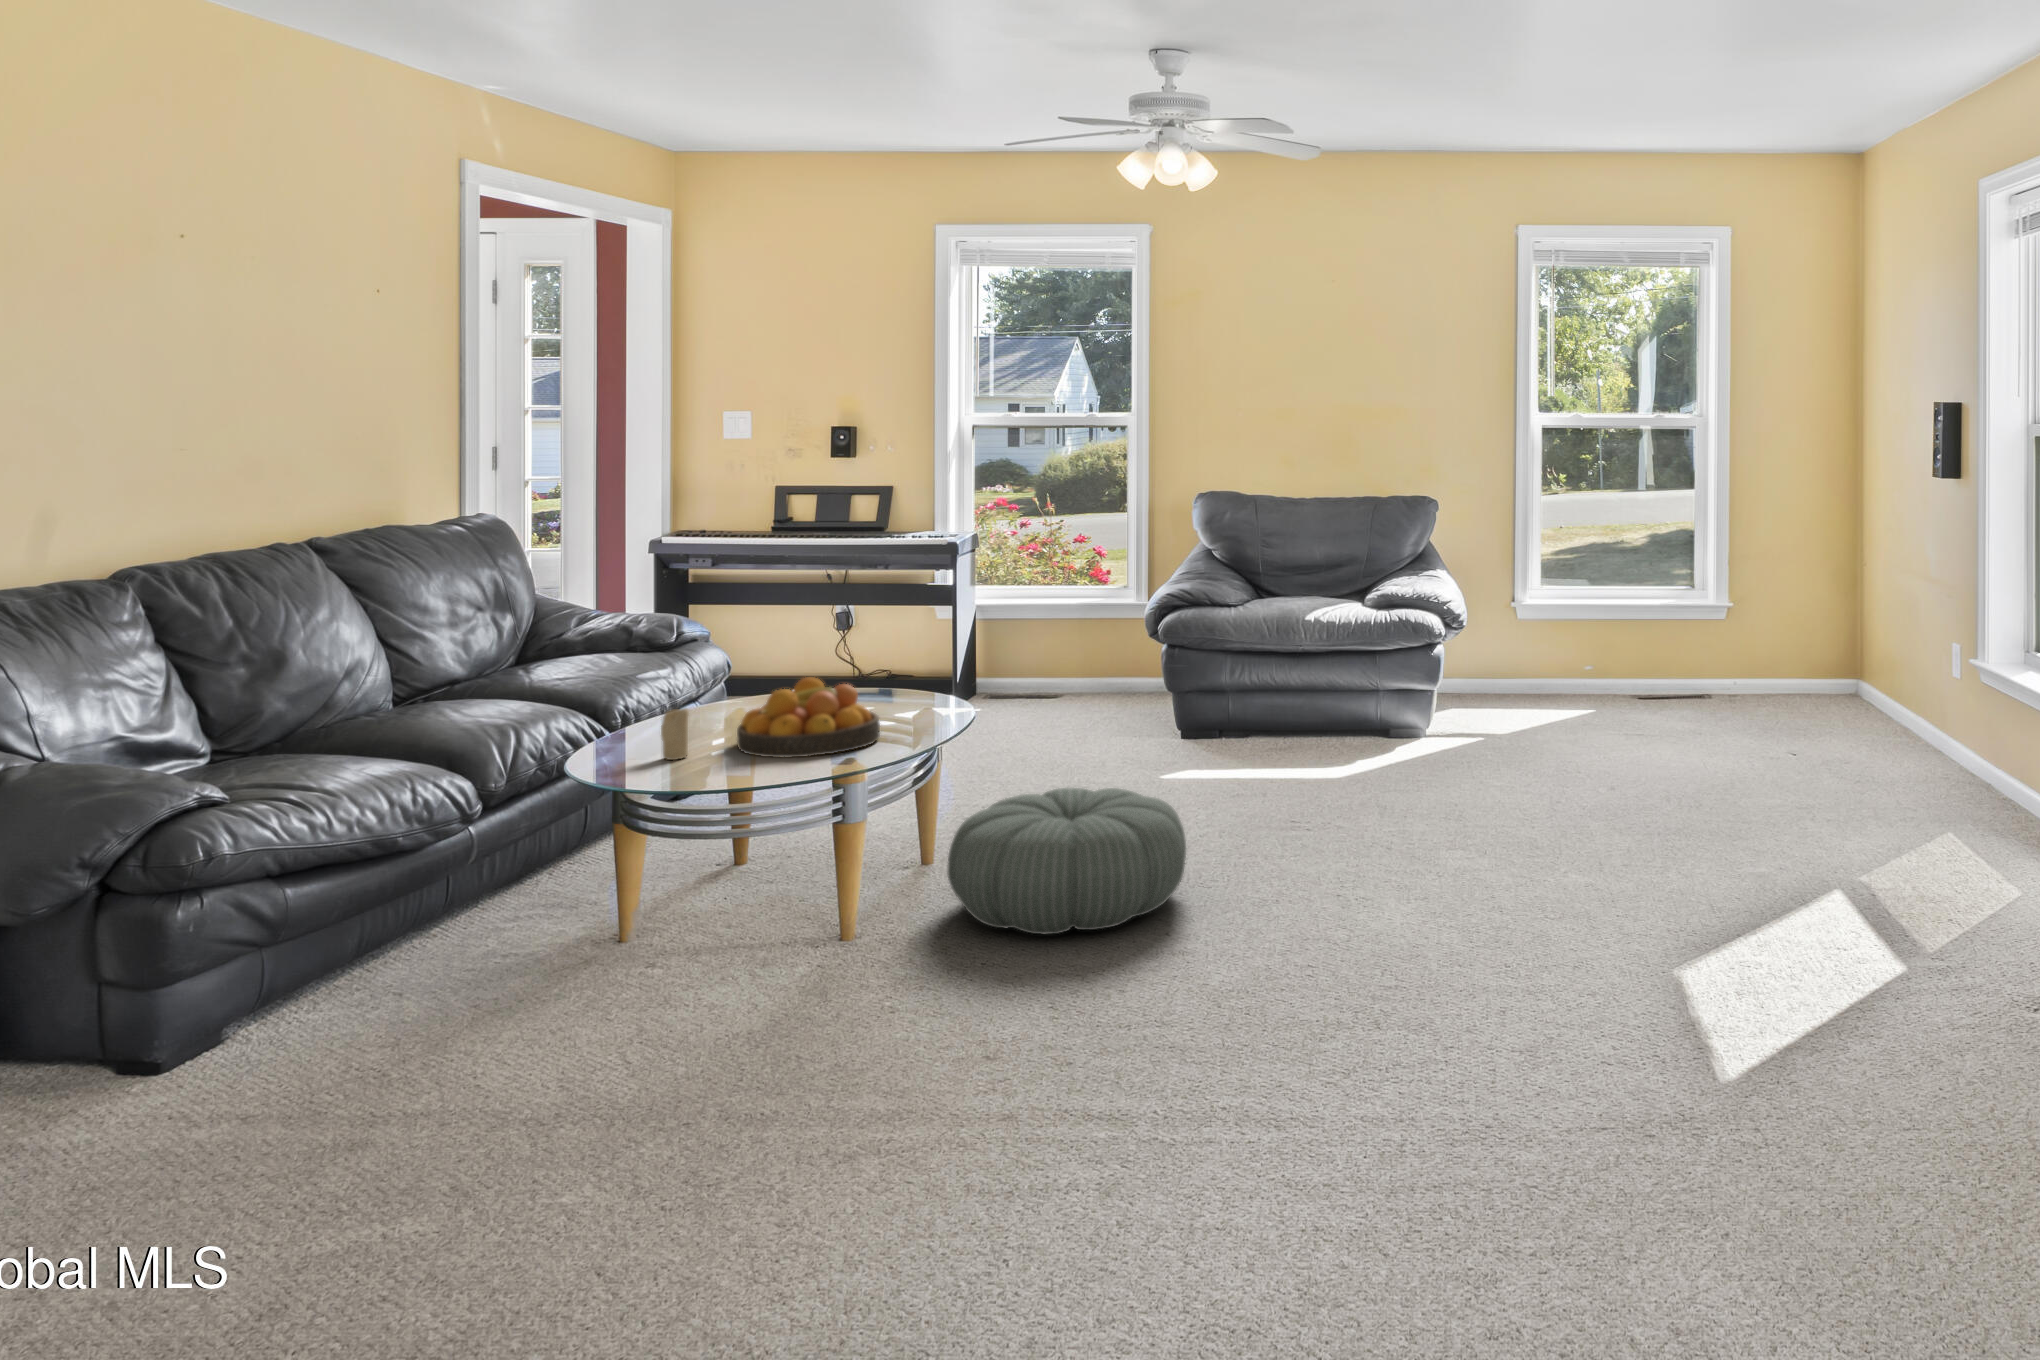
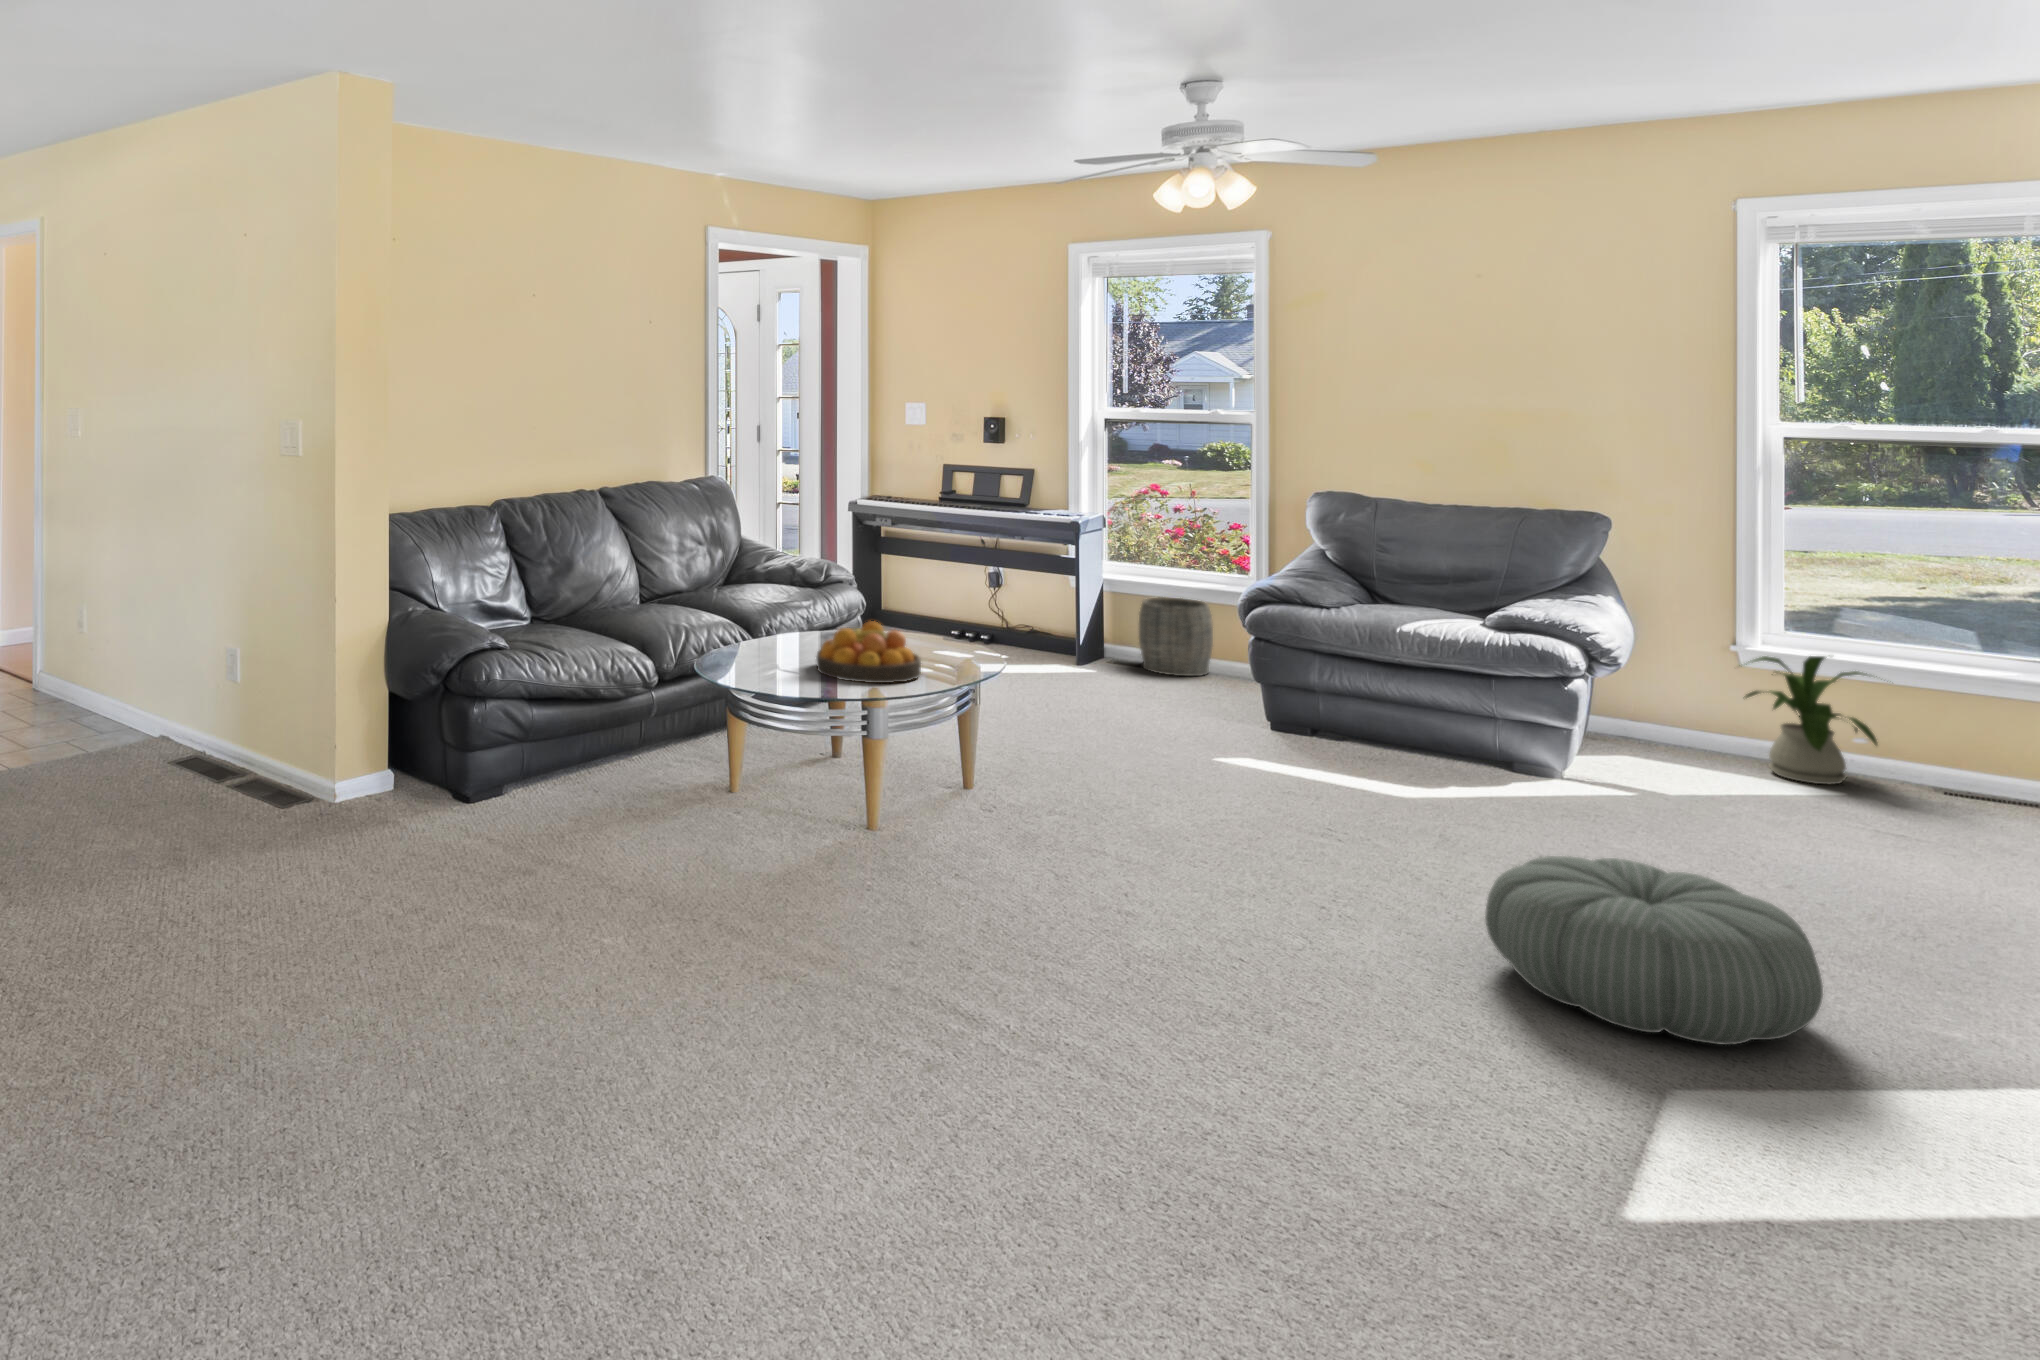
house plant: none [1527,599,1624,708] -> present [1744,656,1877,784]
woven basket: none [1020,618,1097,704] -> present [1139,597,1213,676]
candle: present [661,708,689,760] -> none [762,631,781,668]
pouf: present [947,788,1186,934] -> present [1485,856,1823,1045]

